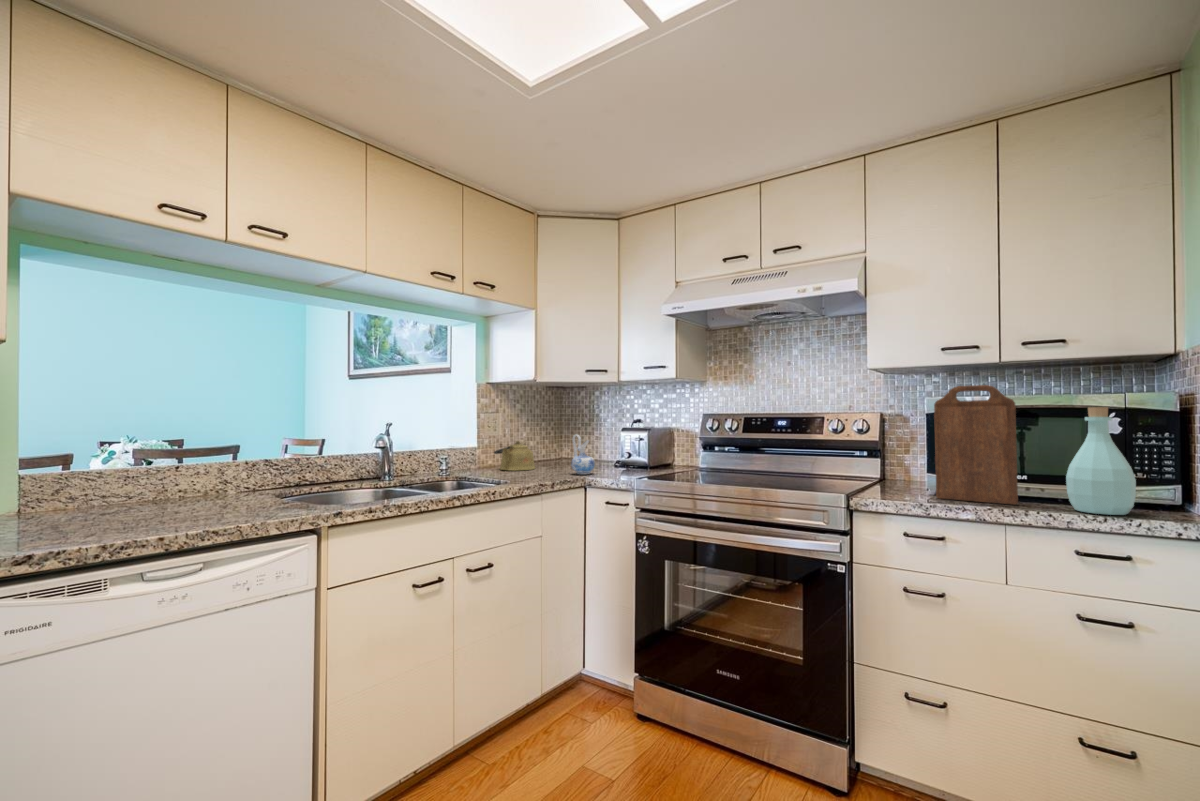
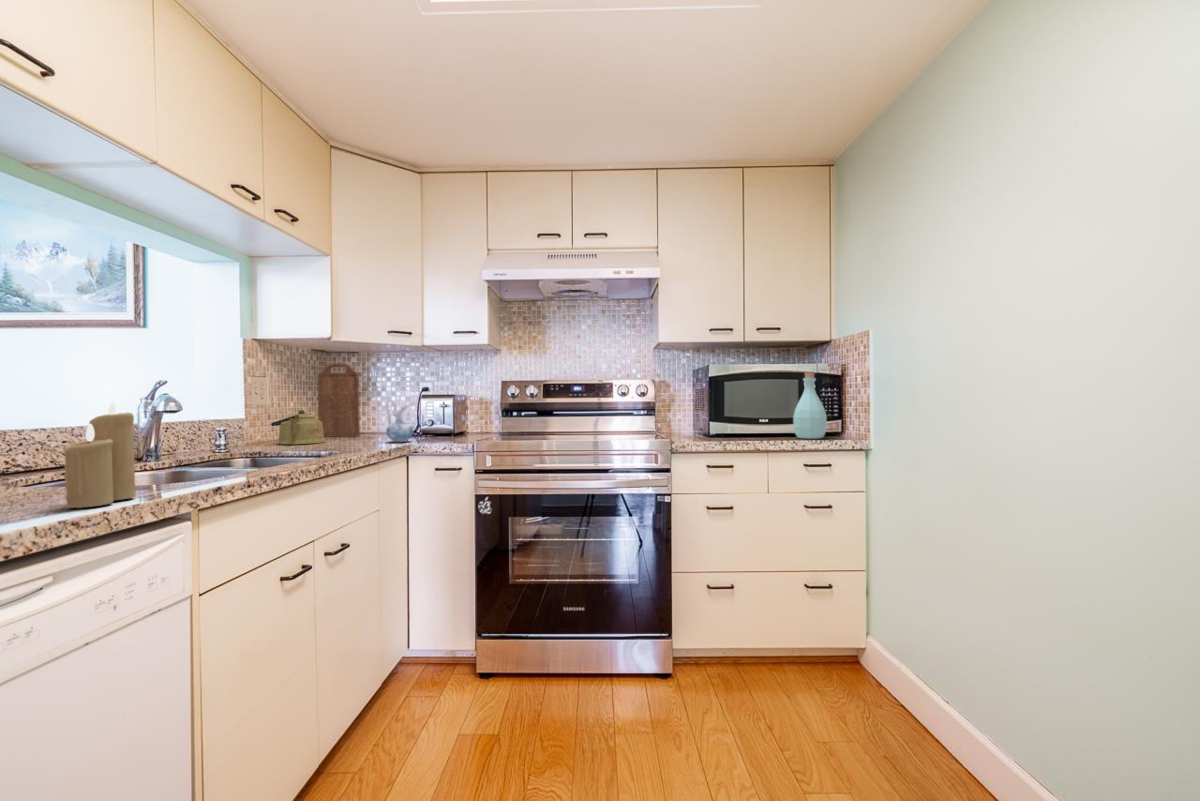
cutting board: present [934,385,1018,504] -> present [318,363,360,436]
candle: none [236,447,287,520] -> present [64,402,136,508]

